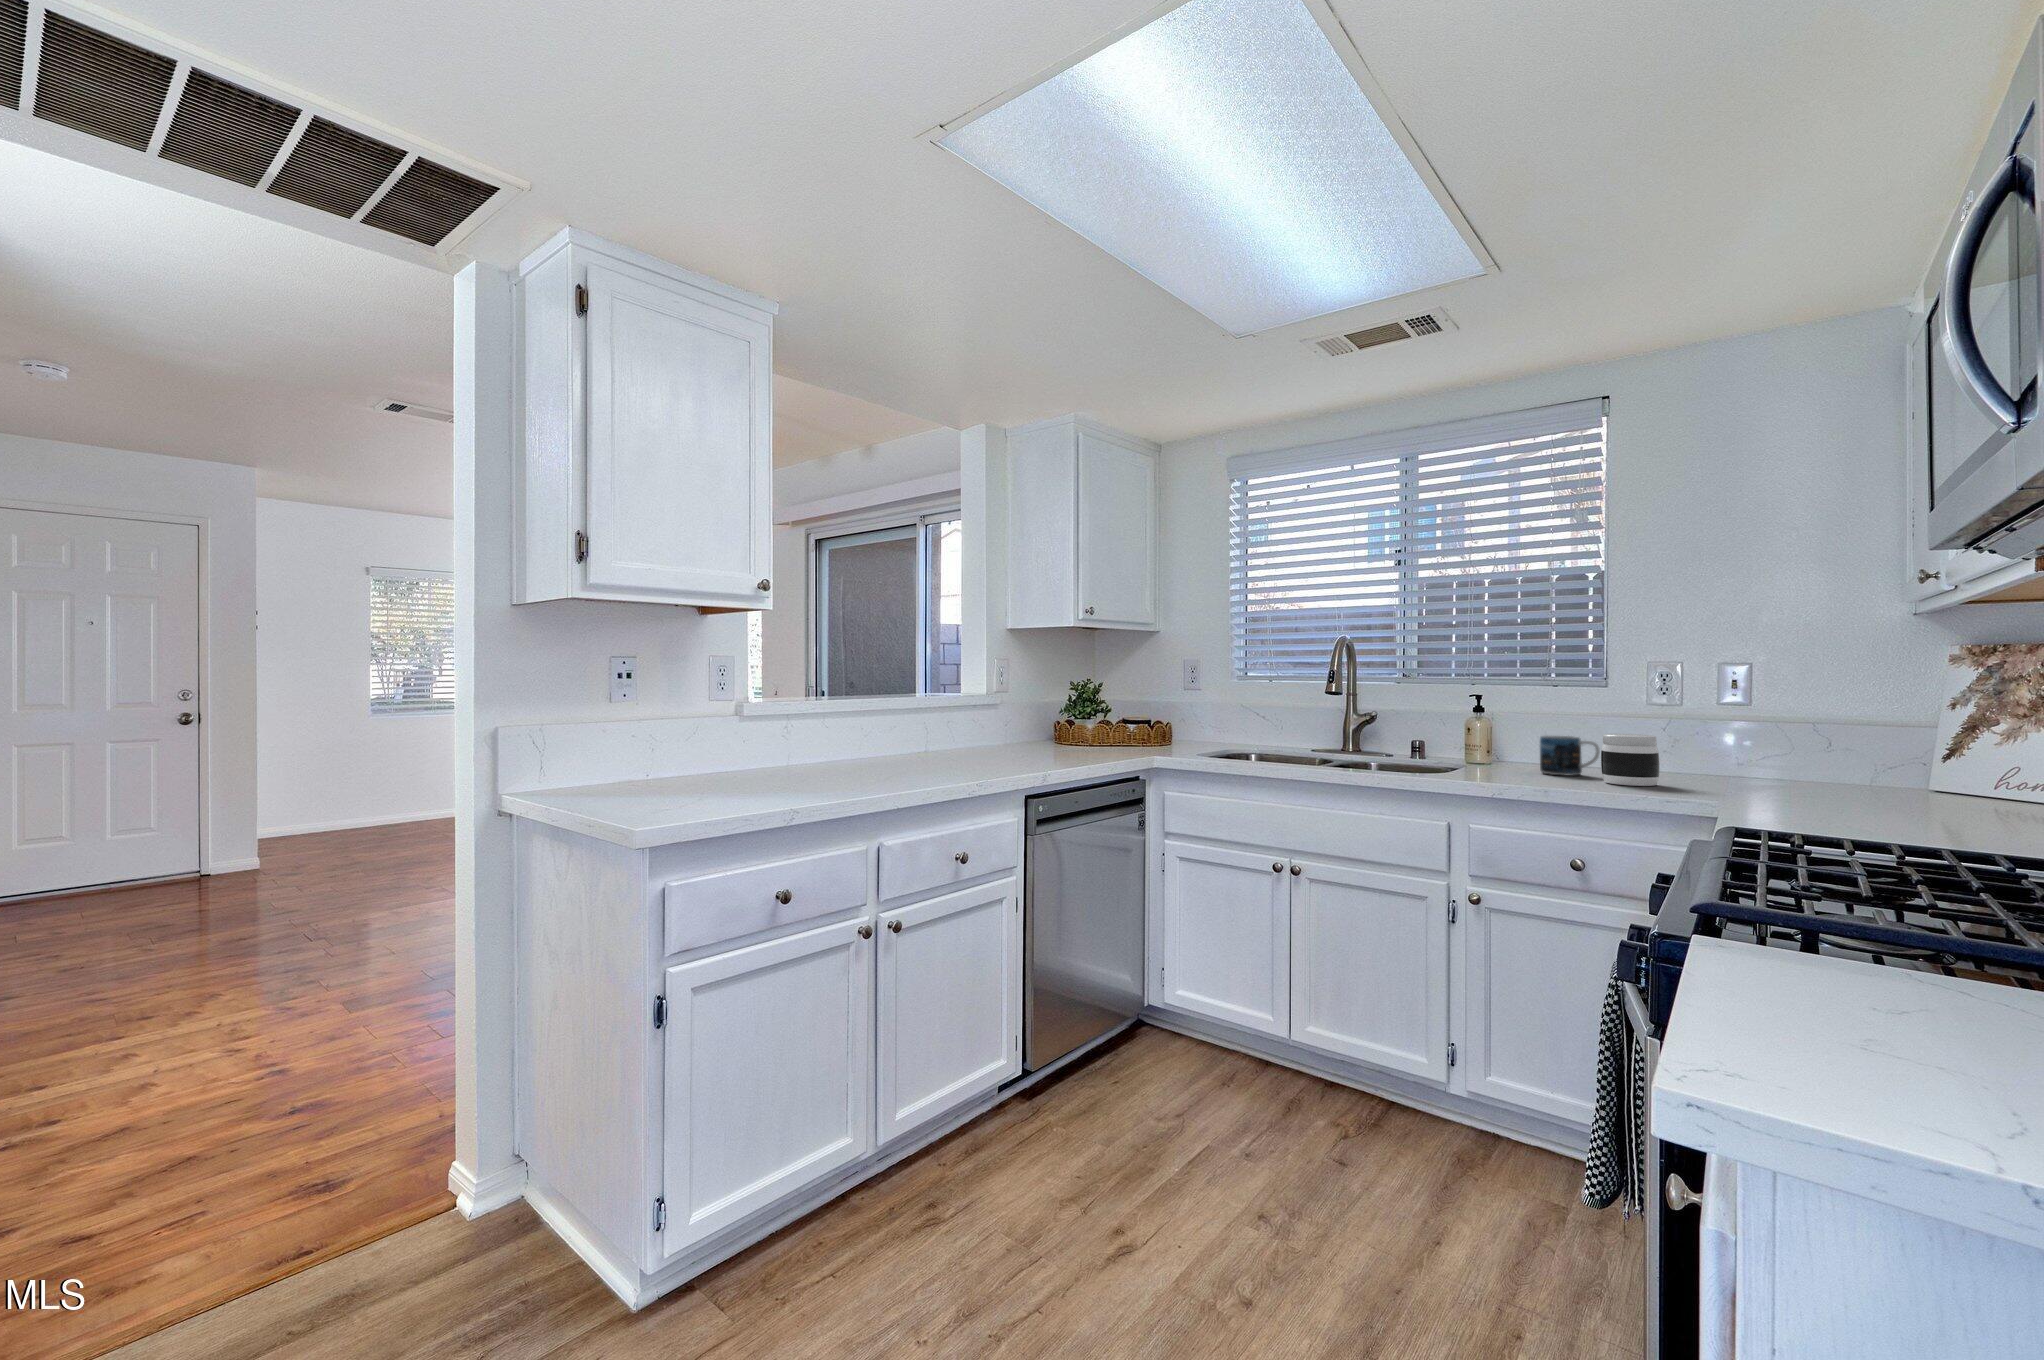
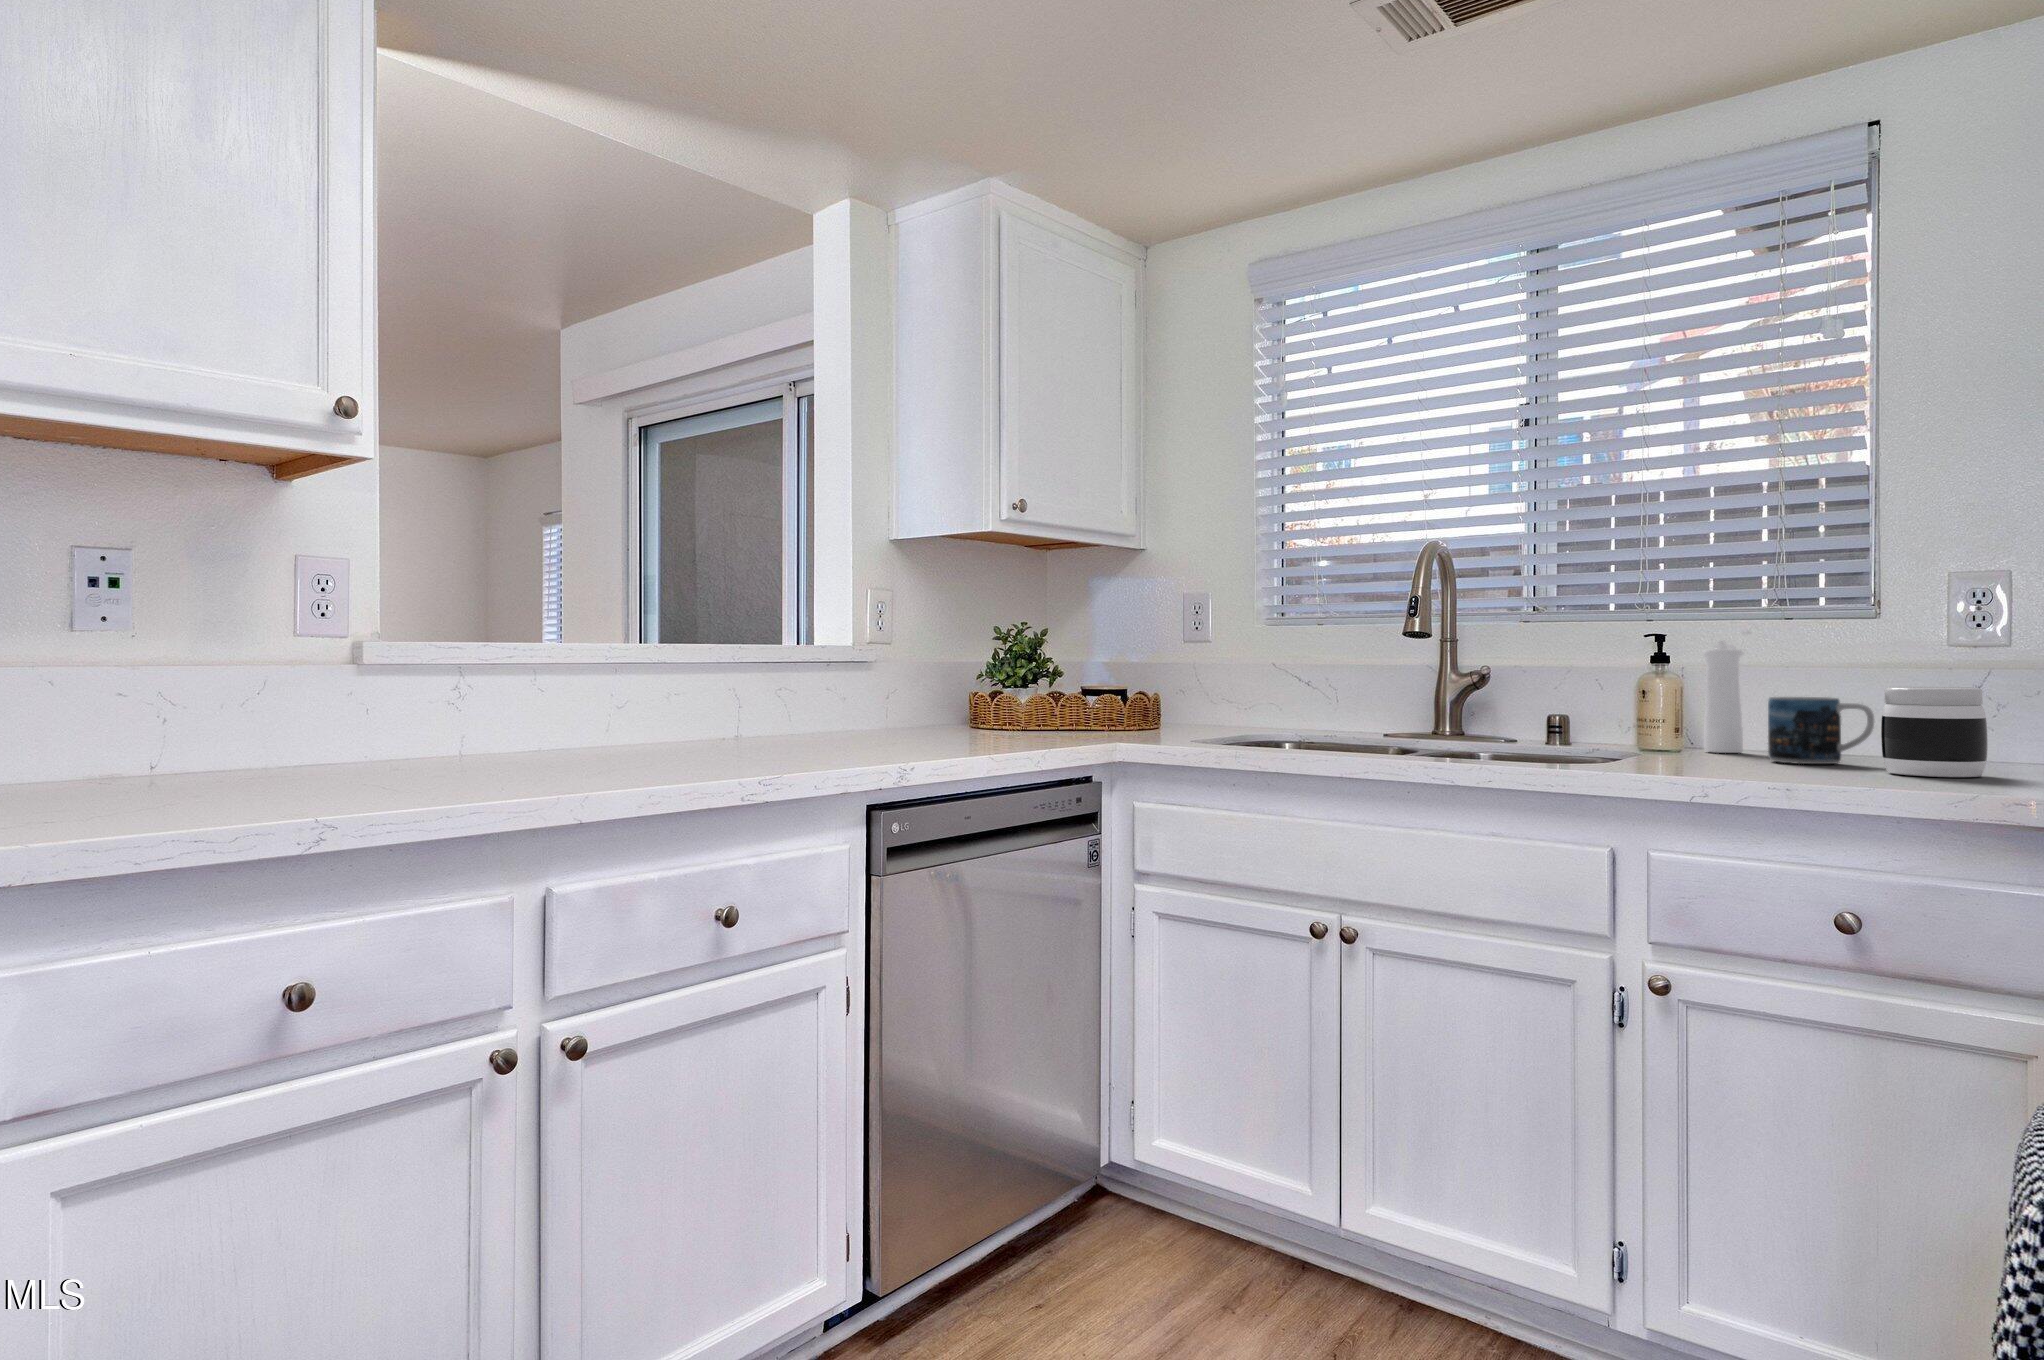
pepper mill: none [1503,690,1540,766] -> present [1702,631,1751,753]

